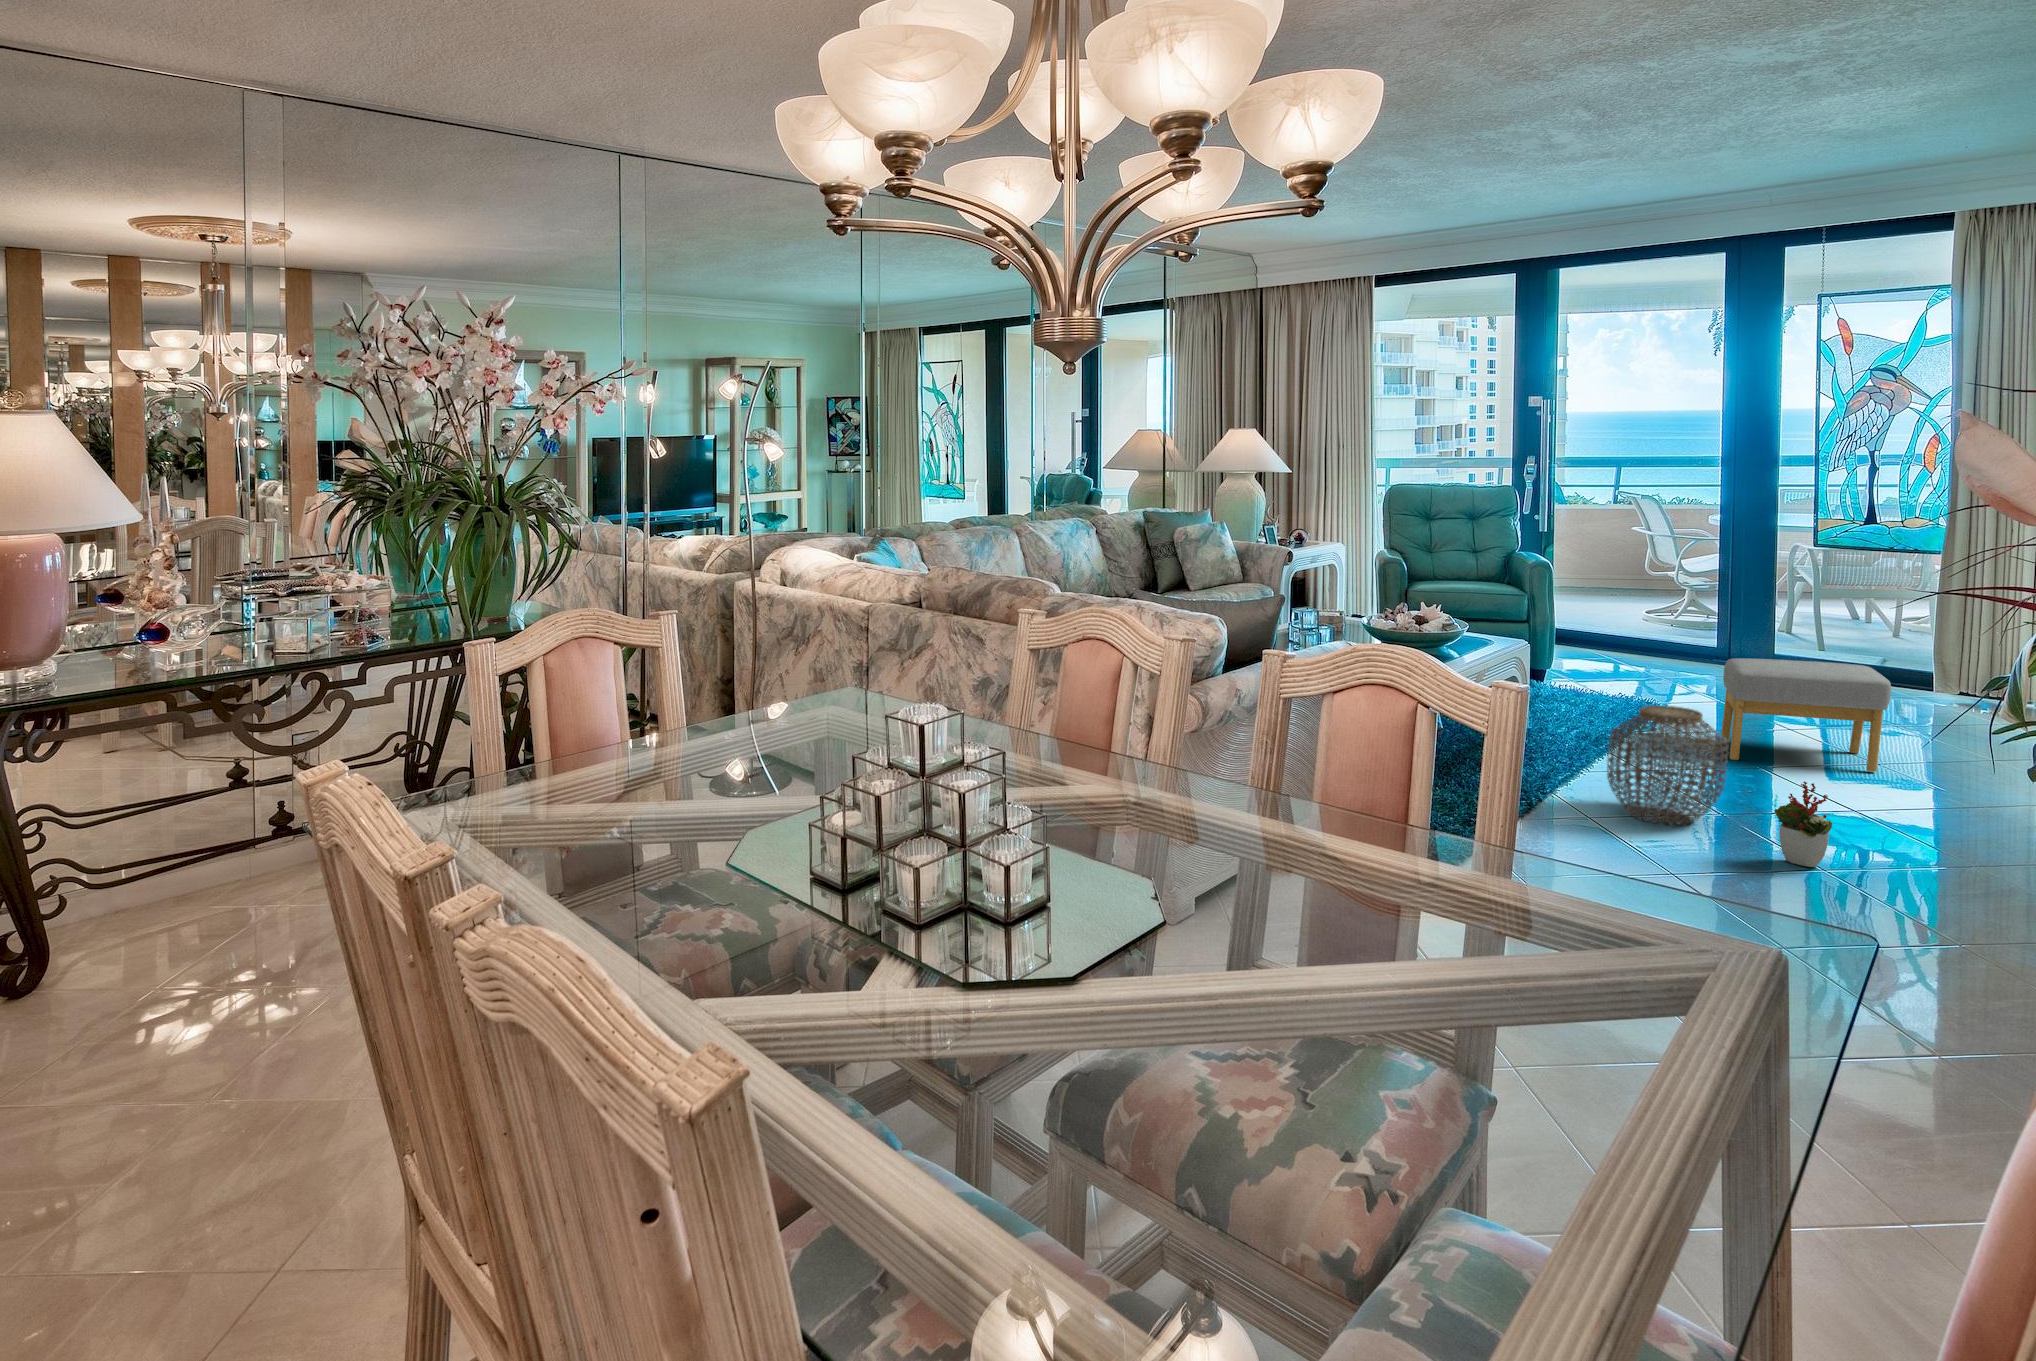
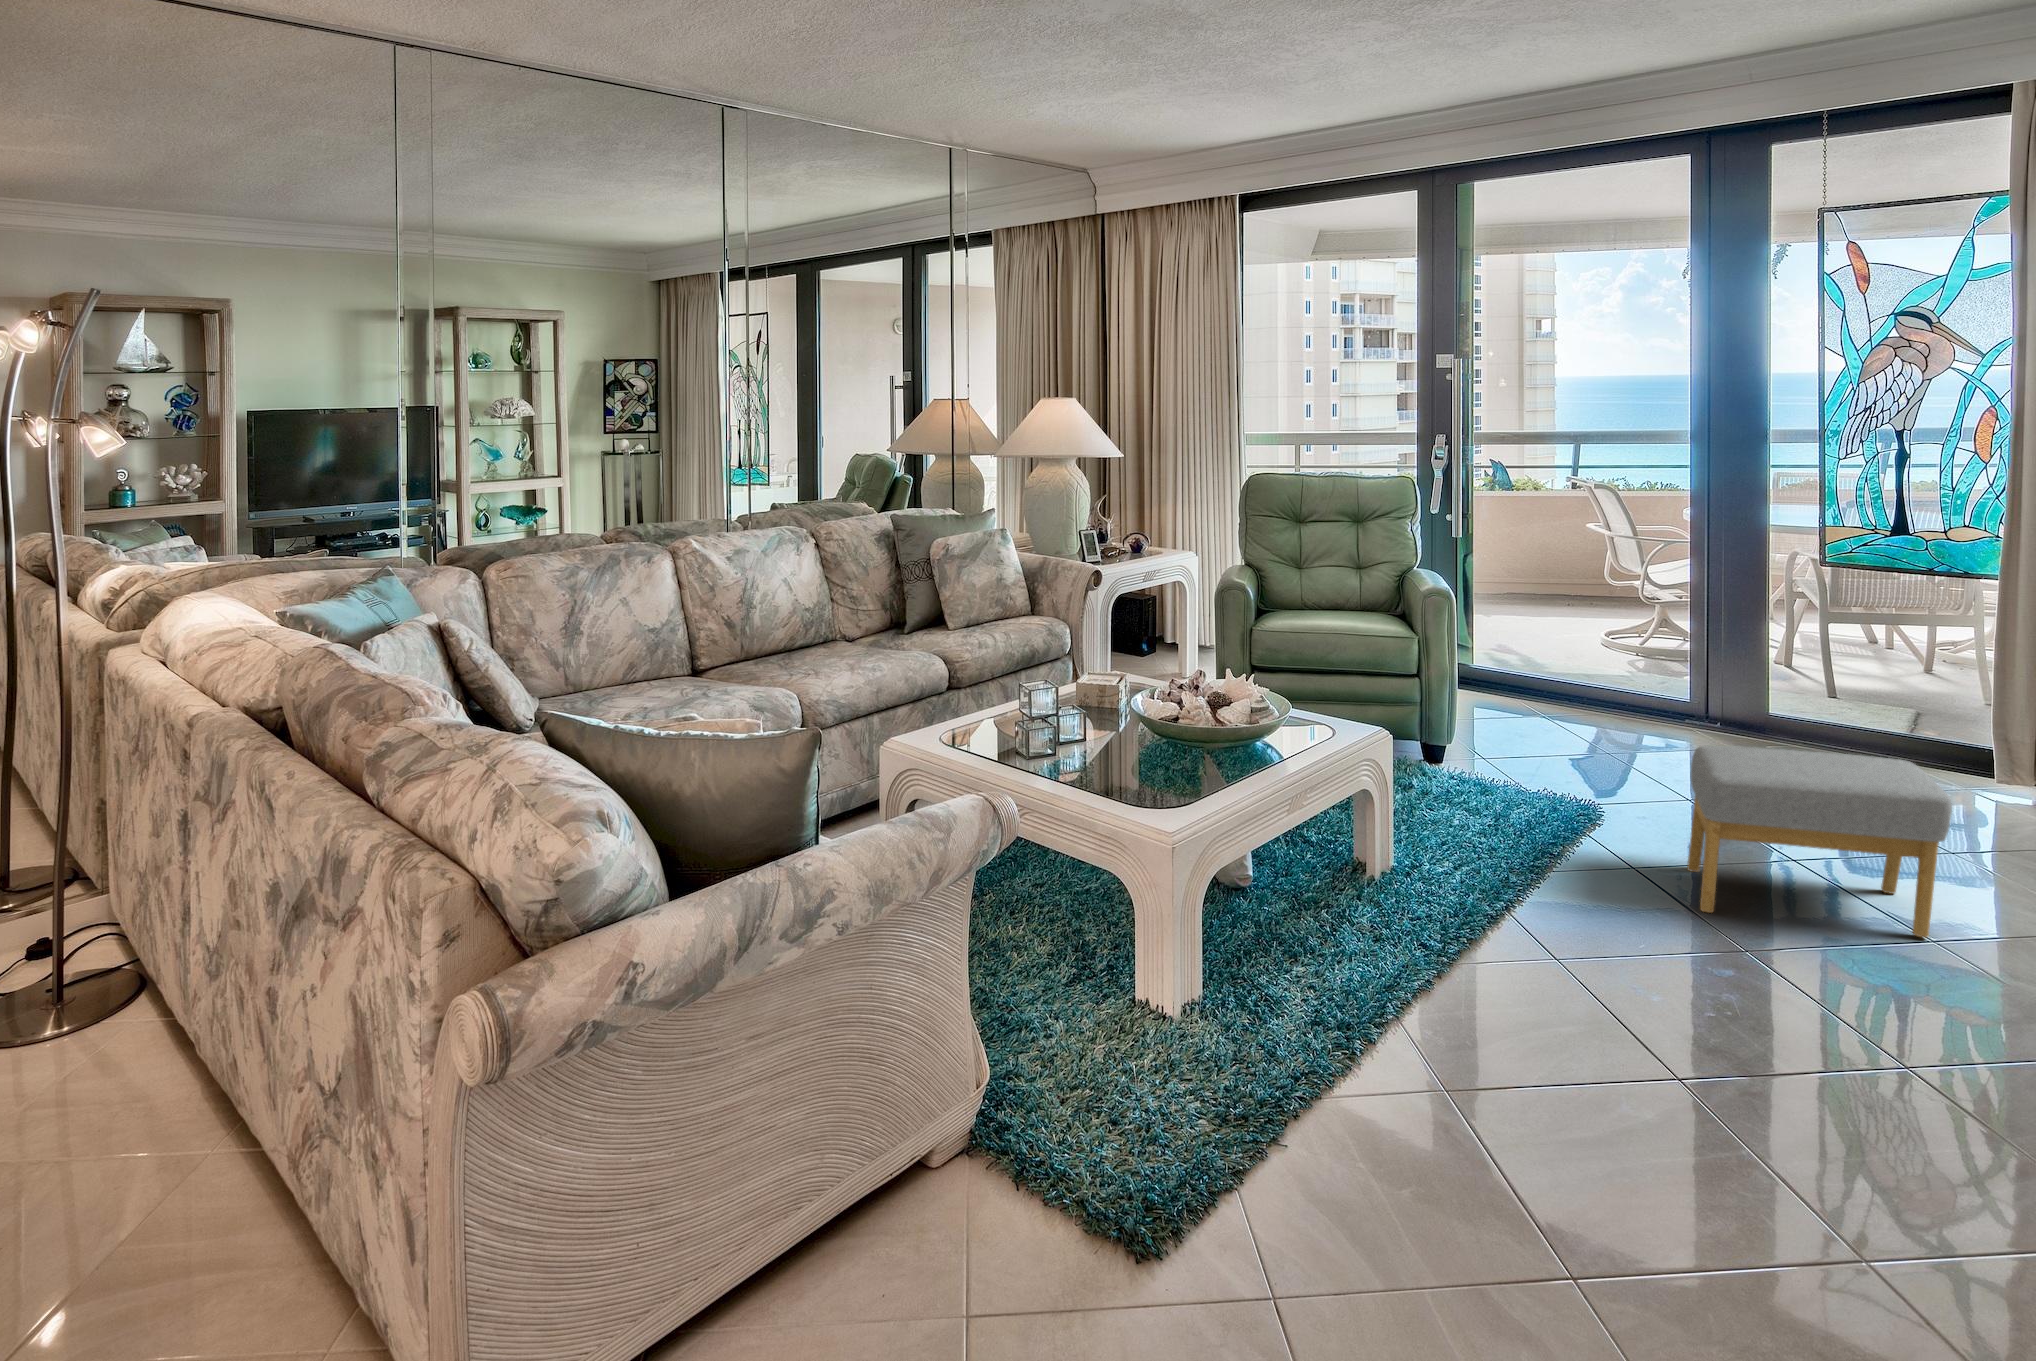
woven basket: present [1607,706,1729,825] -> none [1490,872,1693,1088]
decorative plant: present [1775,781,1832,867] -> none [1774,1051,1883,1215]

